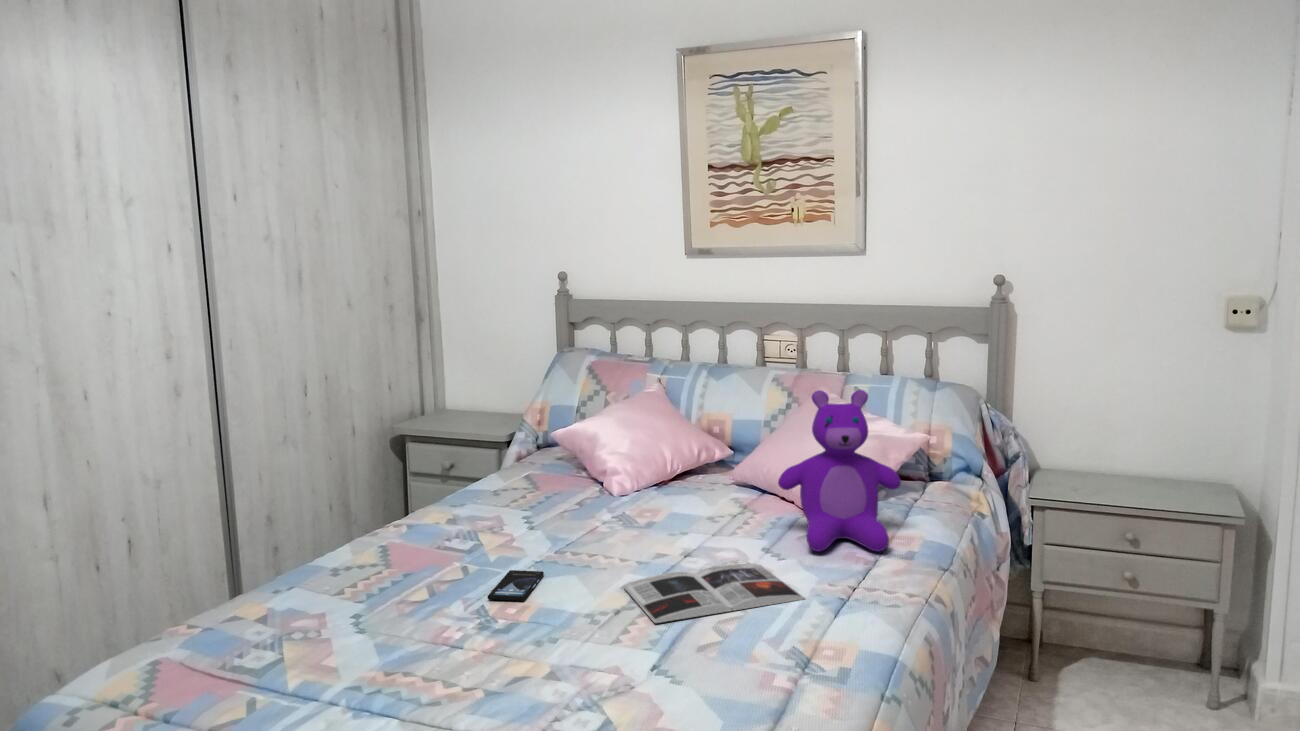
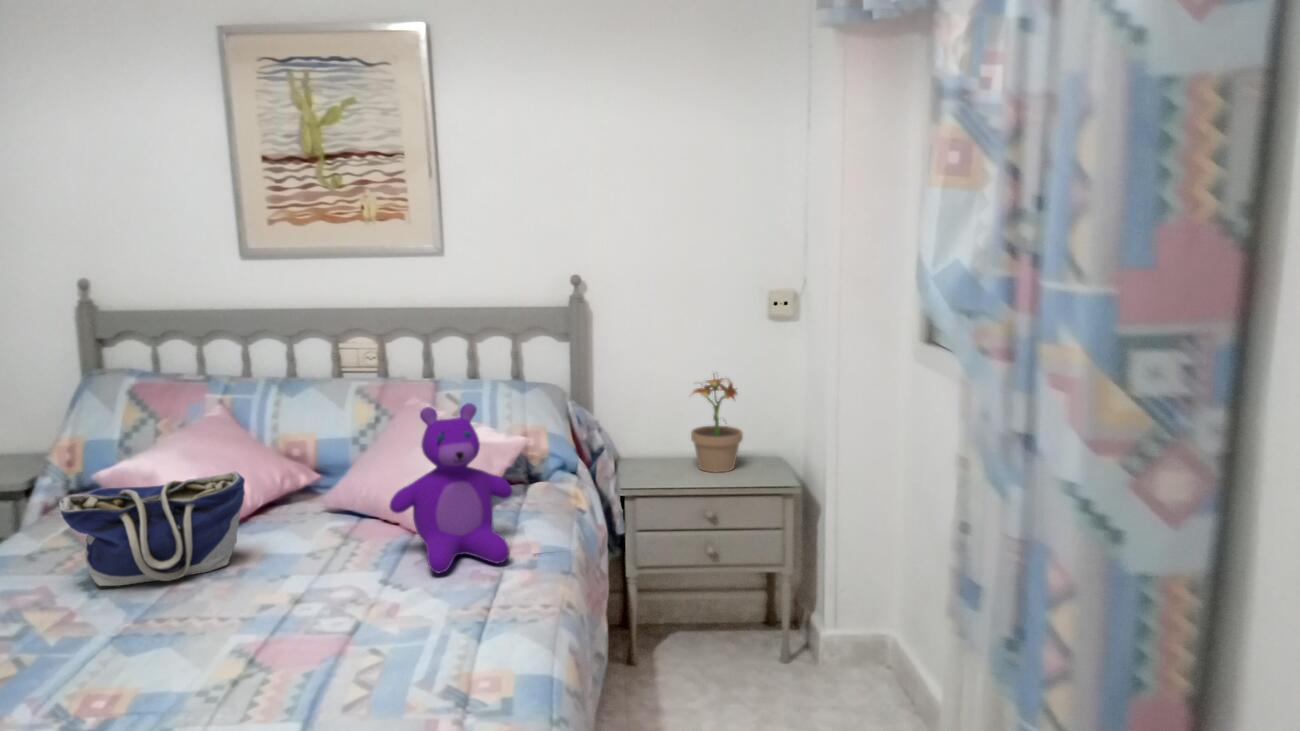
potted plant: none [1122,384,1190,499] -> present [691,378,743,472]
tote bag: none [514,435,656,523] -> present [59,472,245,586]
magazine: present [624,564,805,623] -> none [234,598,442,689]
smartphone: present [488,570,544,601] -> none [58,653,127,703]

